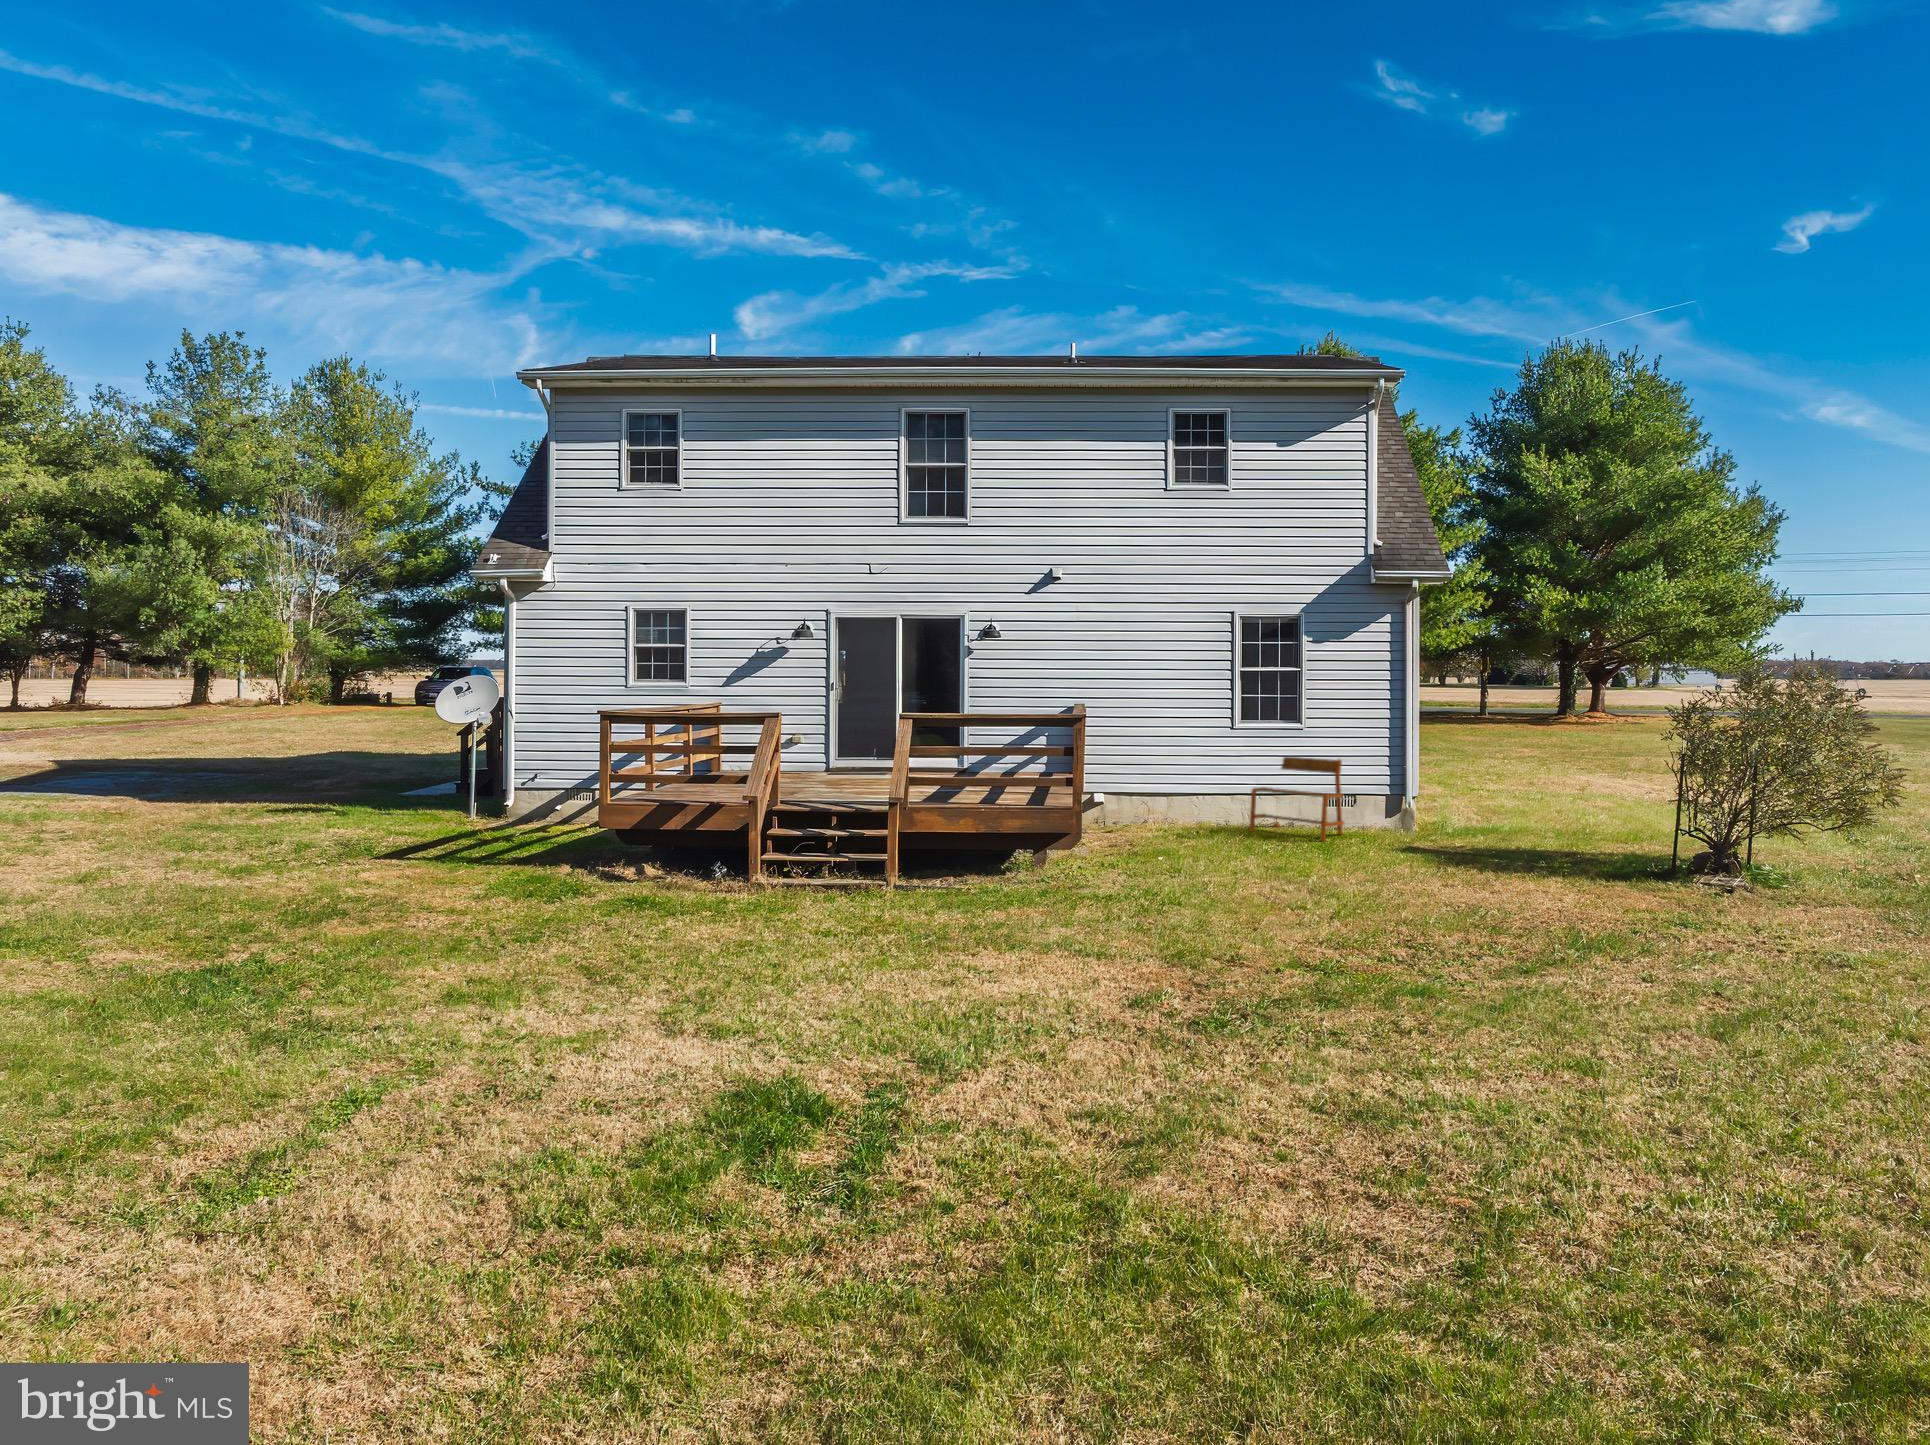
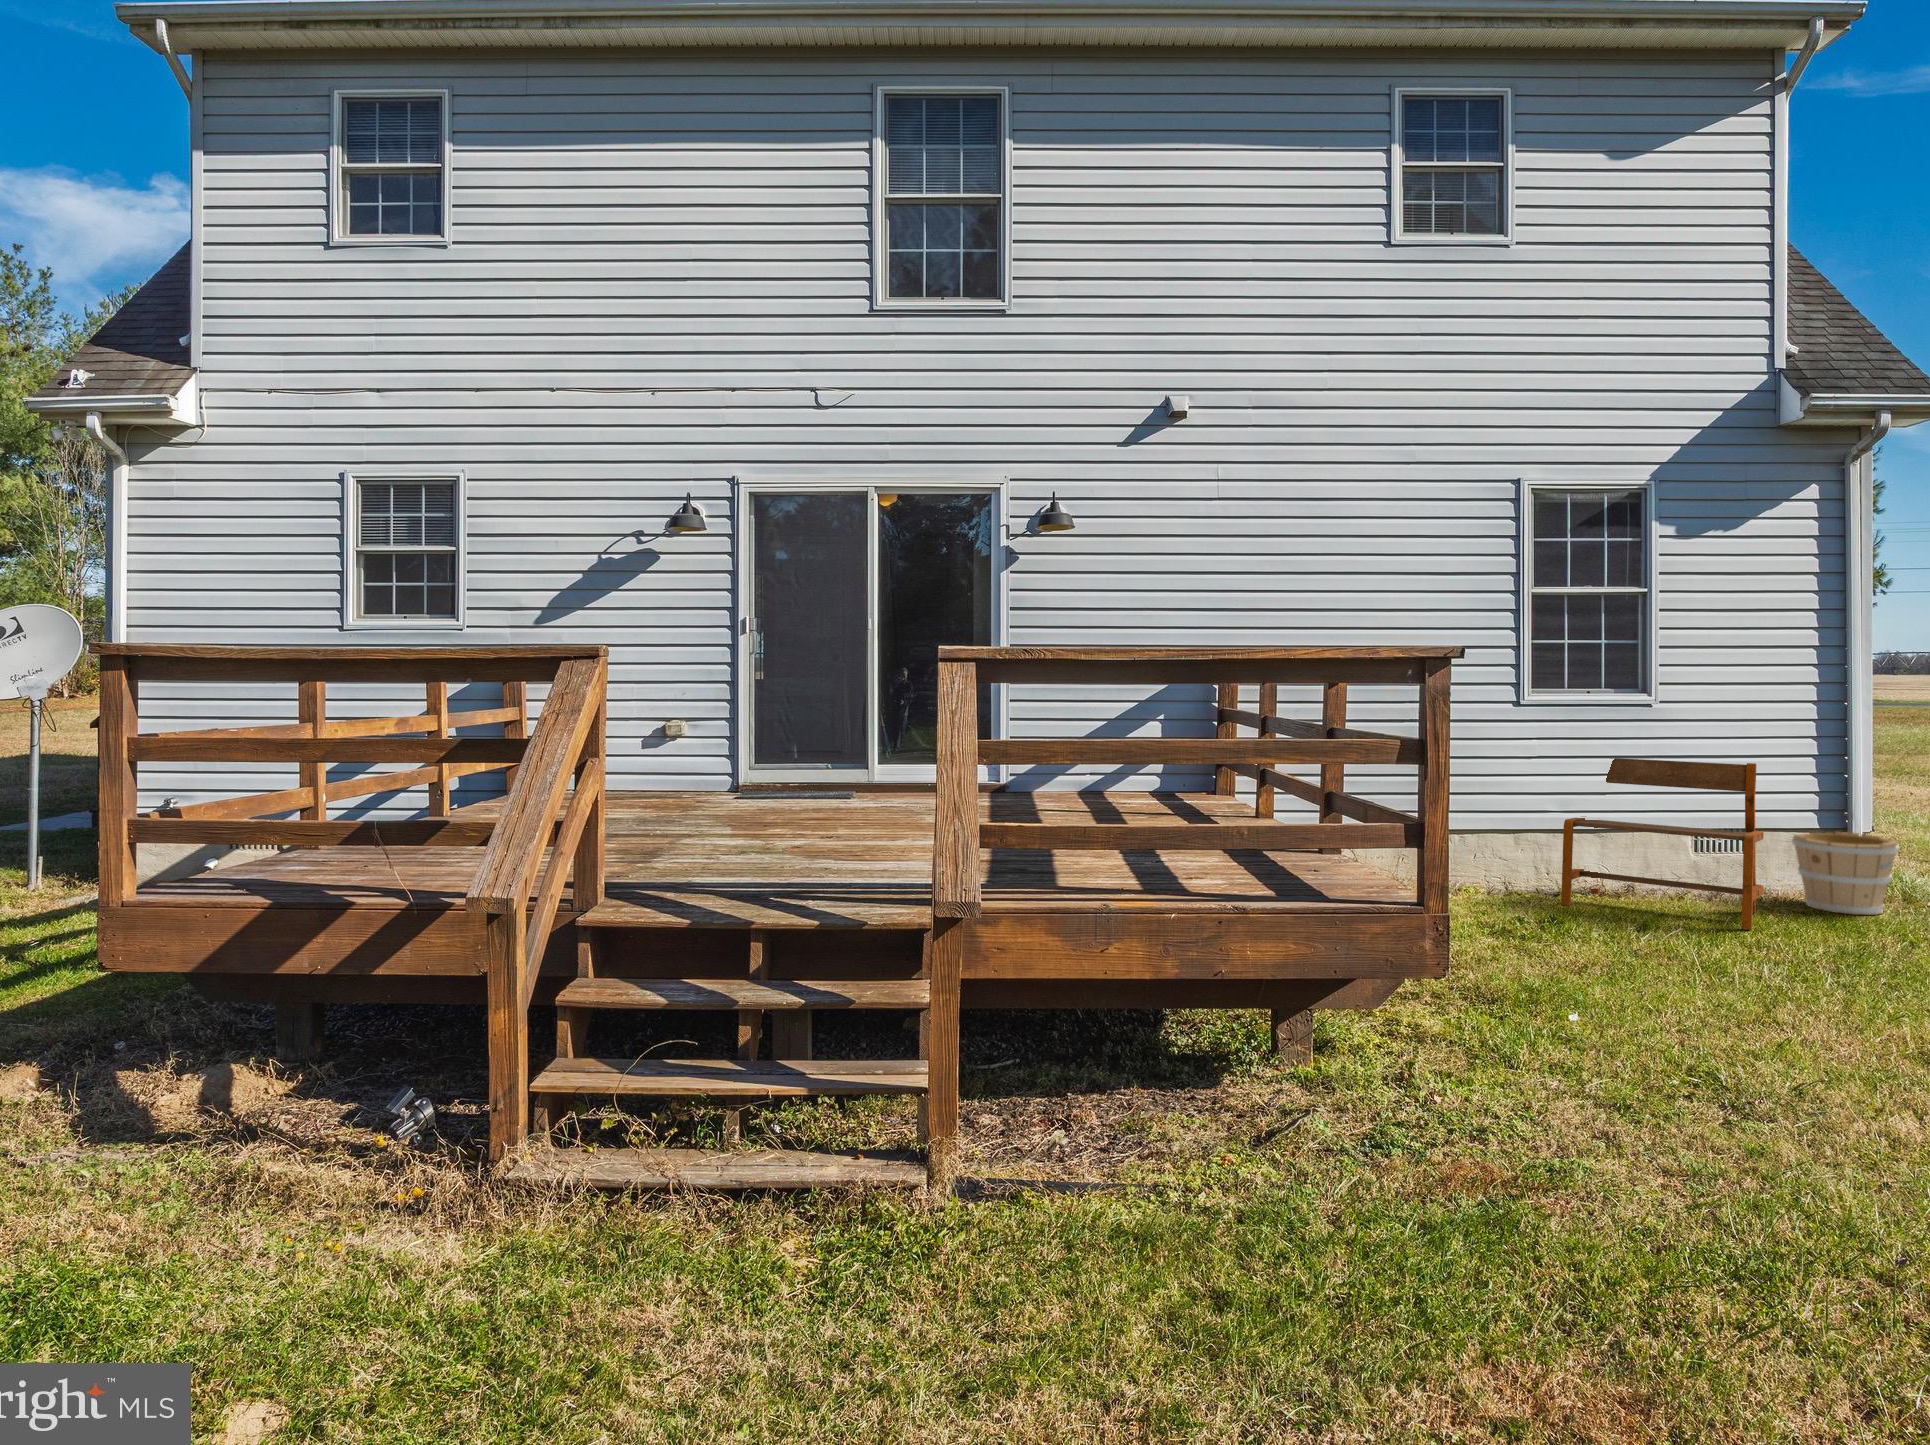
wooden bucket: none [1369,795,1415,836] -> present [1792,831,1899,915]

